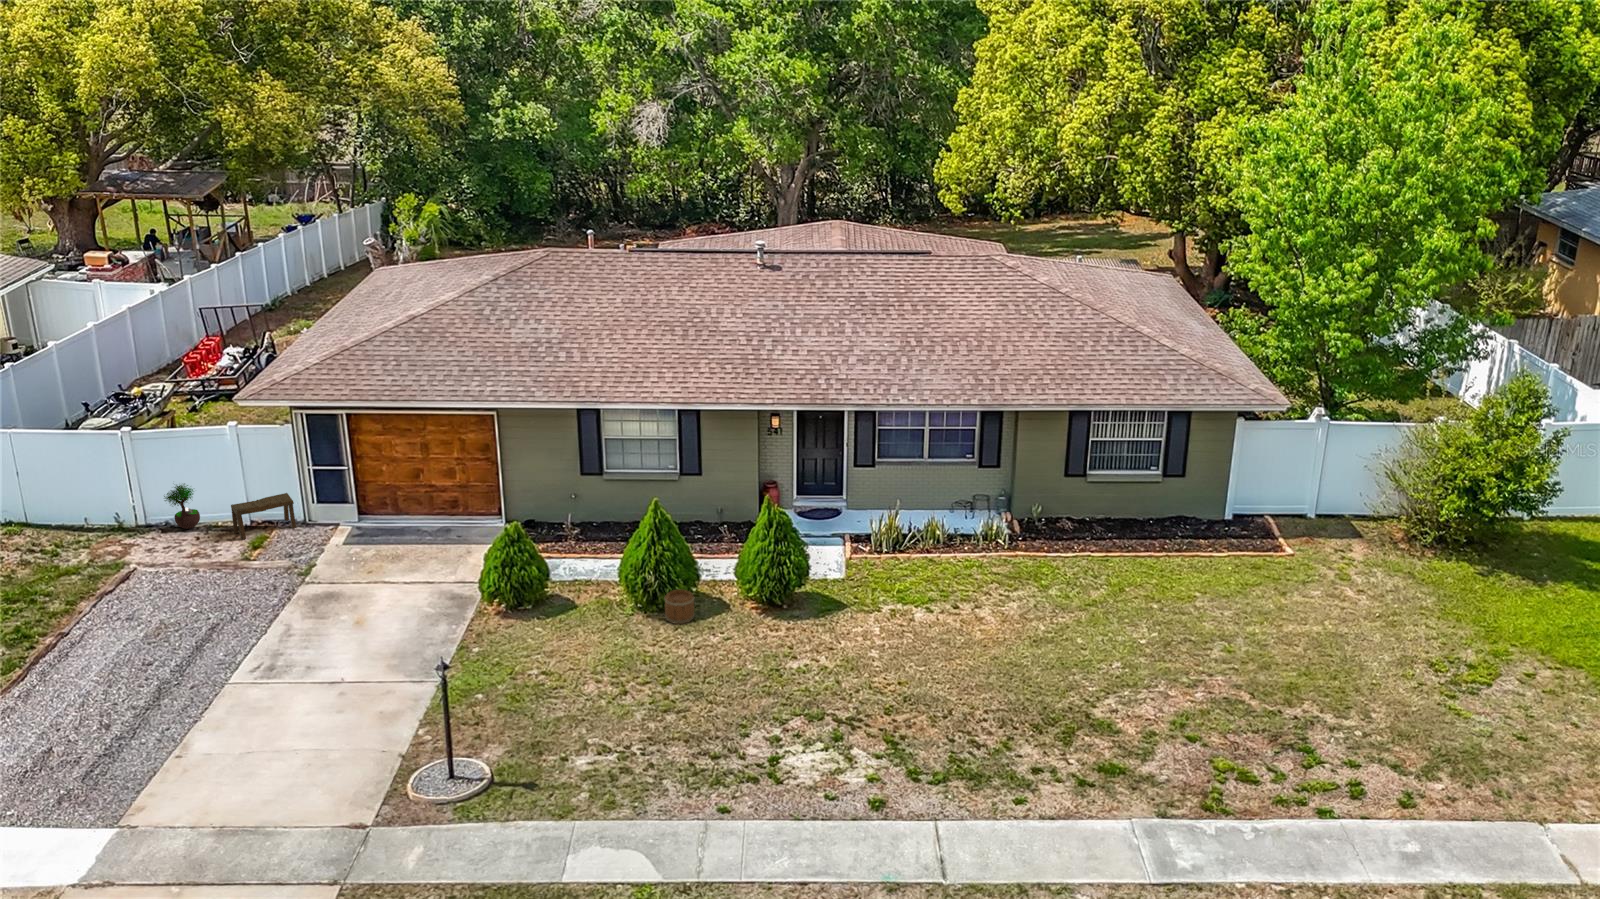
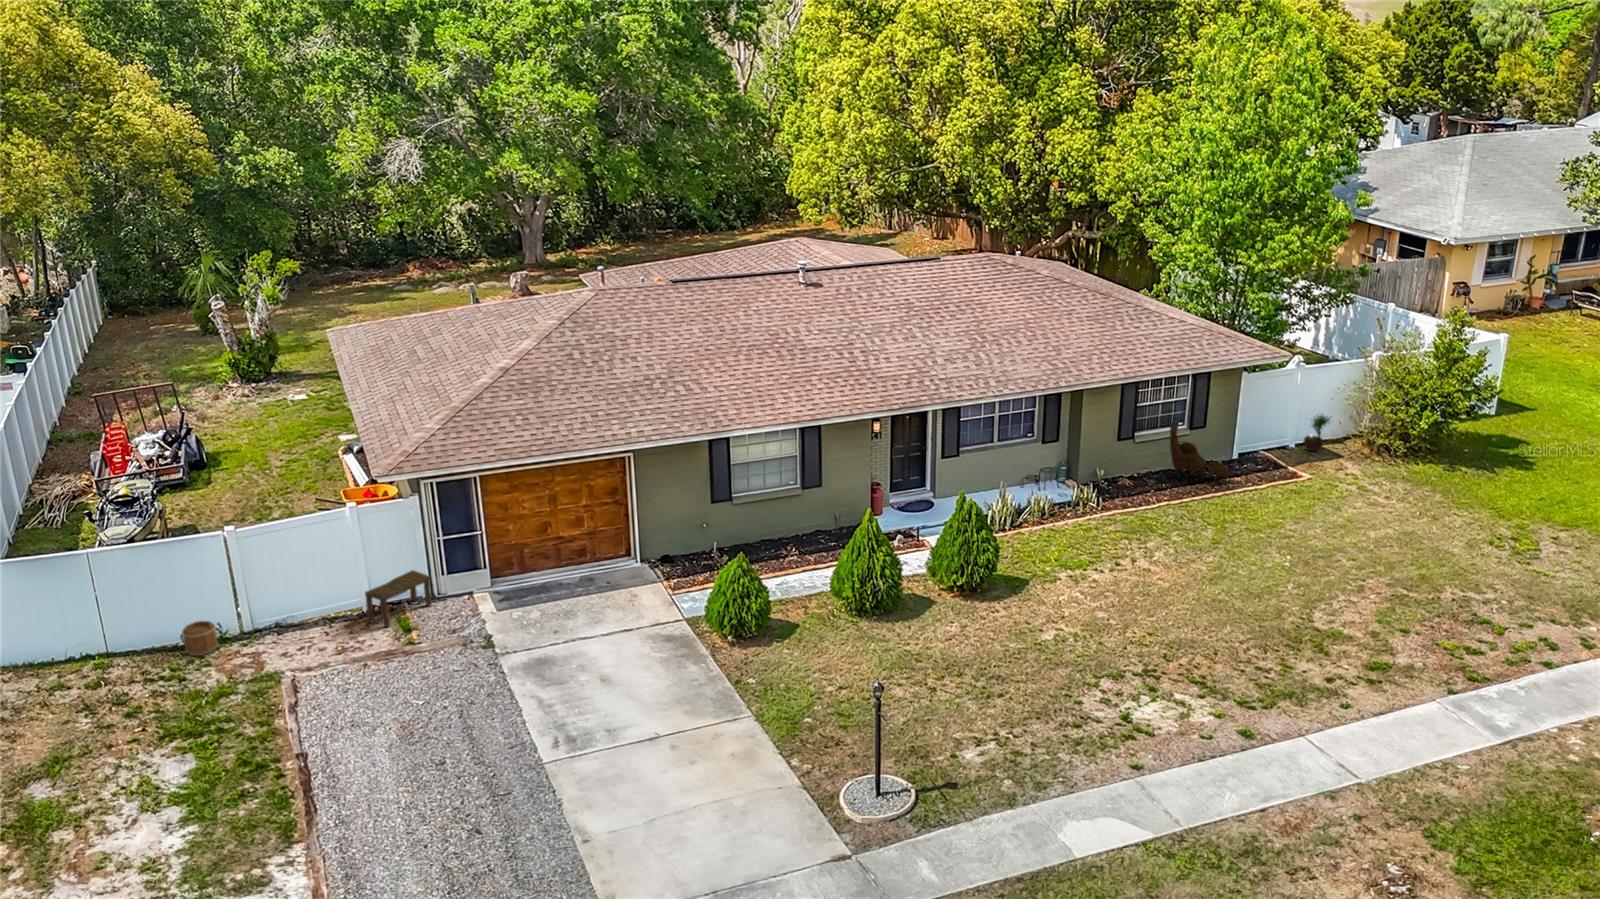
lounge chair: none [1124,463,1196,546] -> present [1170,422,1230,485]
potted tree: present [164,483,200,529] -> present [1304,415,1331,451]
bucket: present [664,589,695,624] -> present [182,621,219,656]

